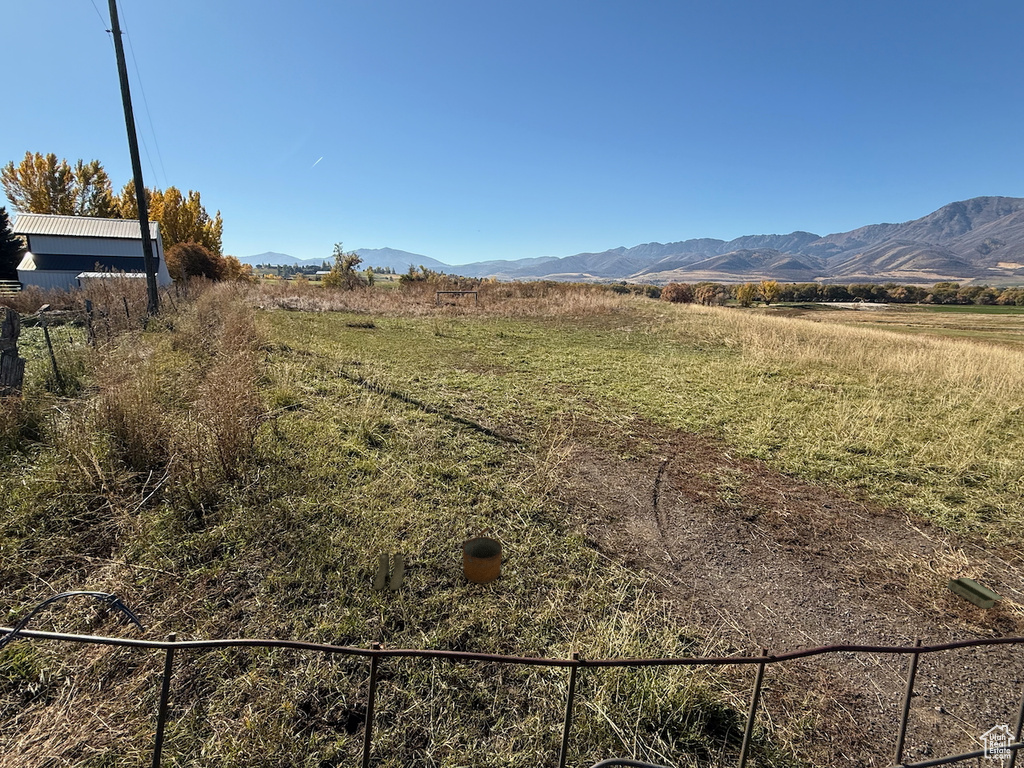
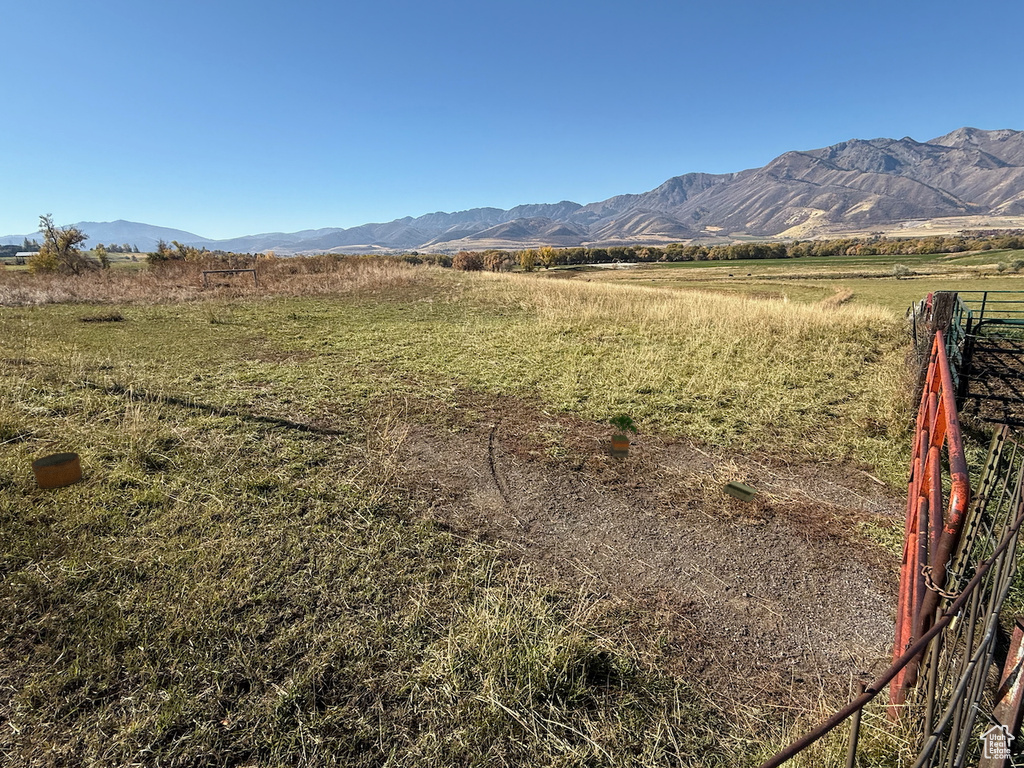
potted tree: none [795,469,833,520] -> present [610,416,637,457]
bucket: present [463,527,502,584] -> present [31,440,82,489]
boots: present [374,553,404,590] -> none [187,599,228,655]

